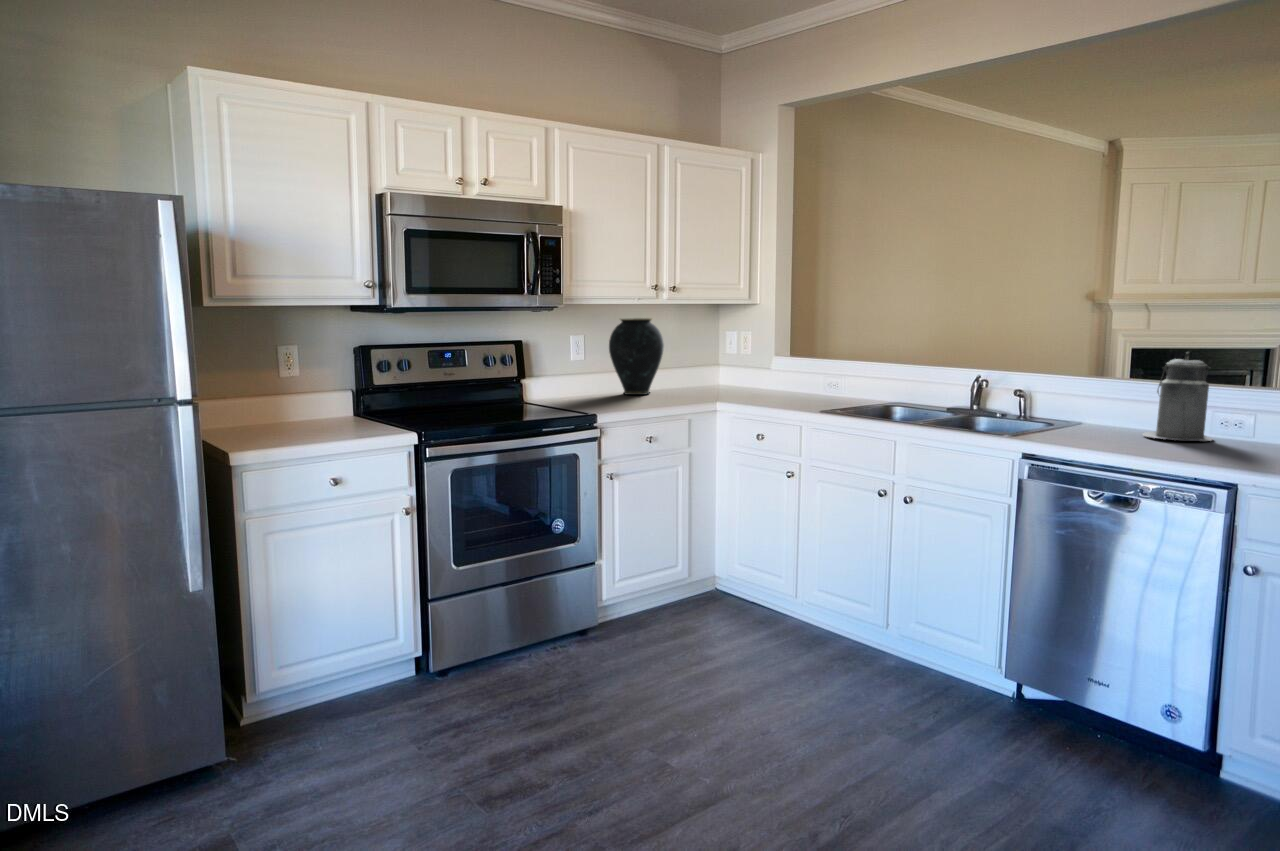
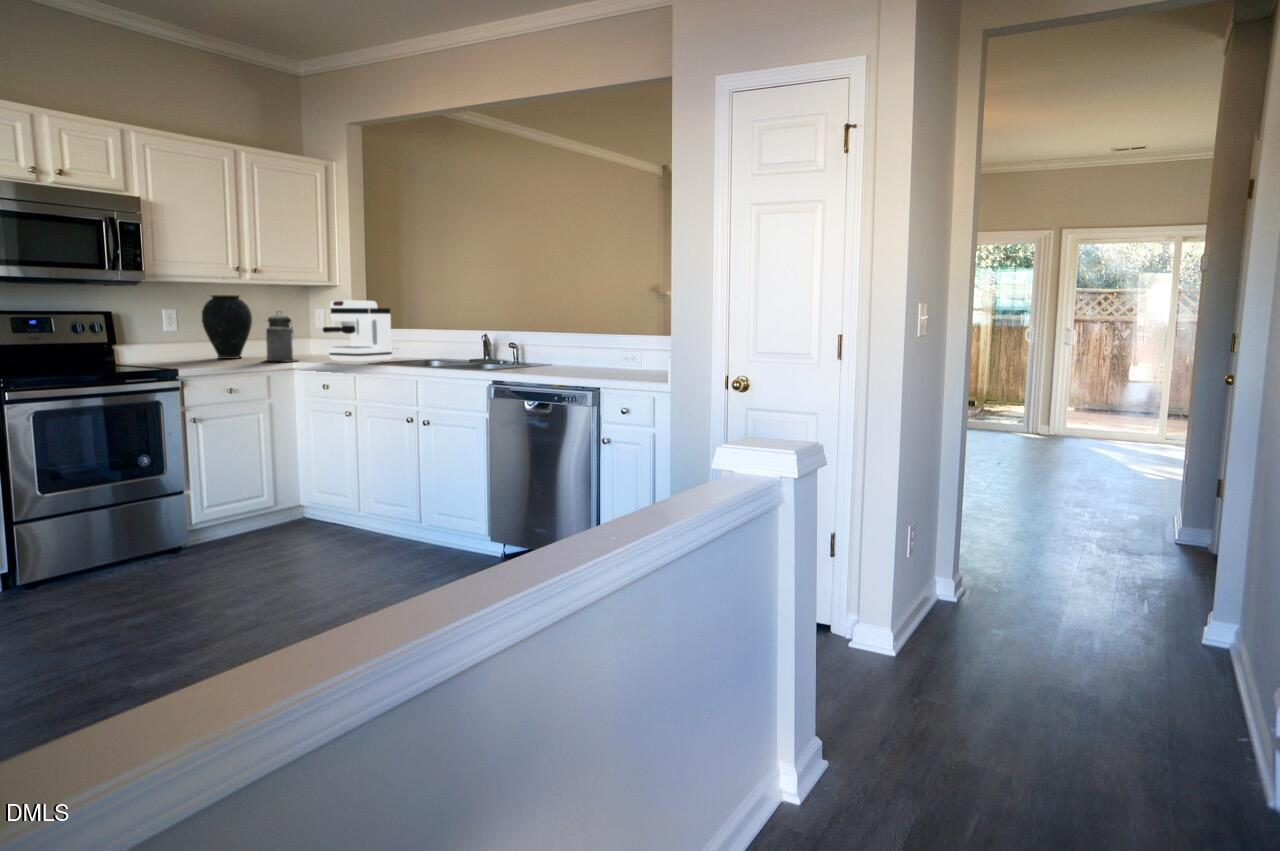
coffee maker: none [758,324,839,406] -> present [323,300,392,363]
canister: present [1143,352,1212,441] -> present [266,314,298,361]

